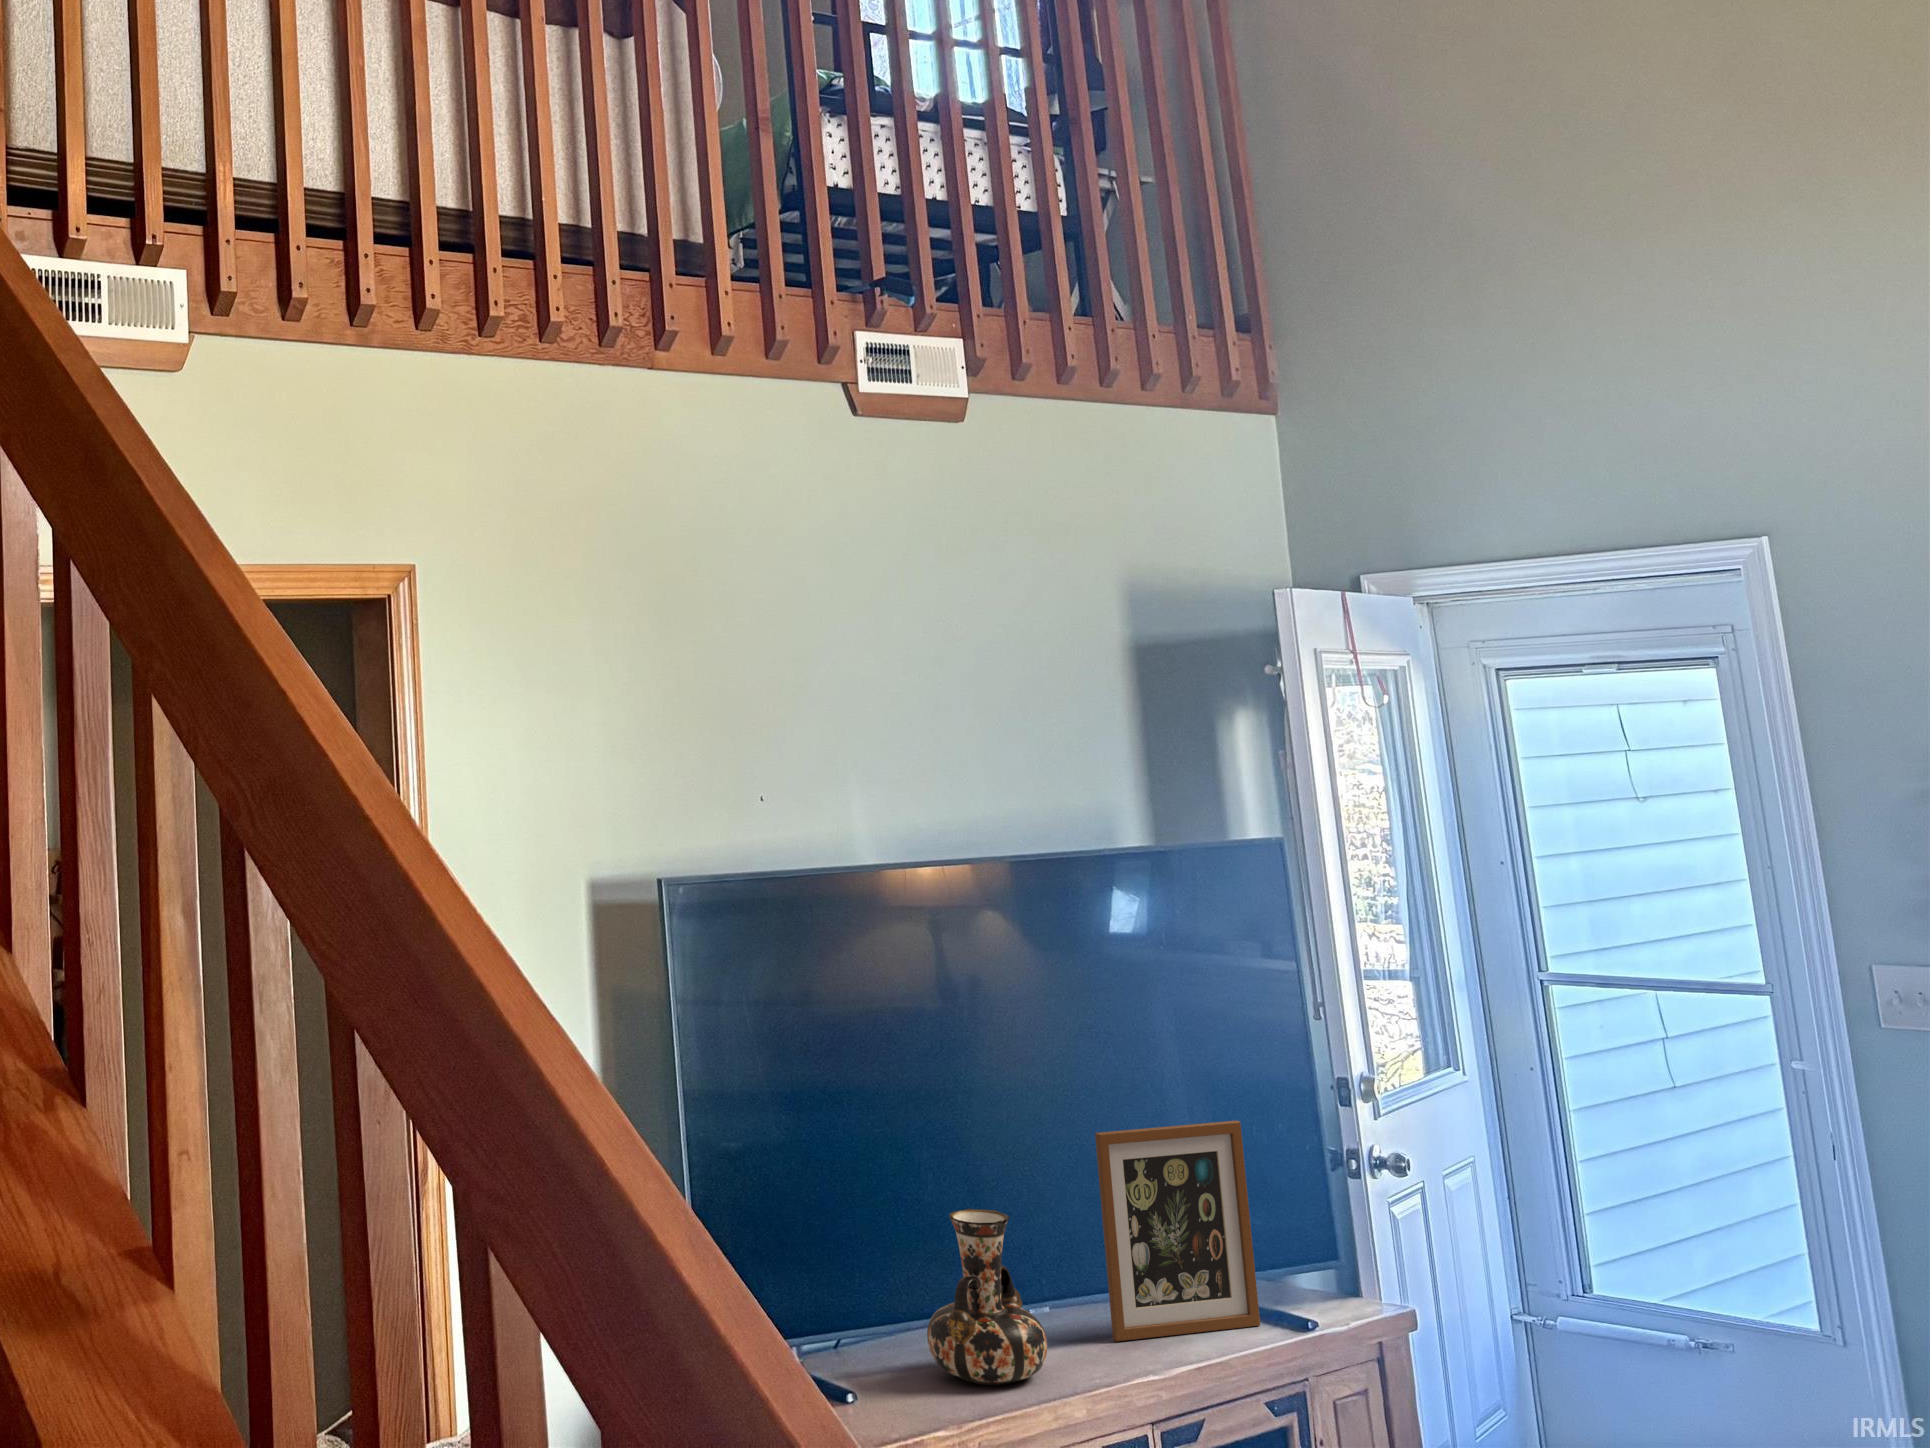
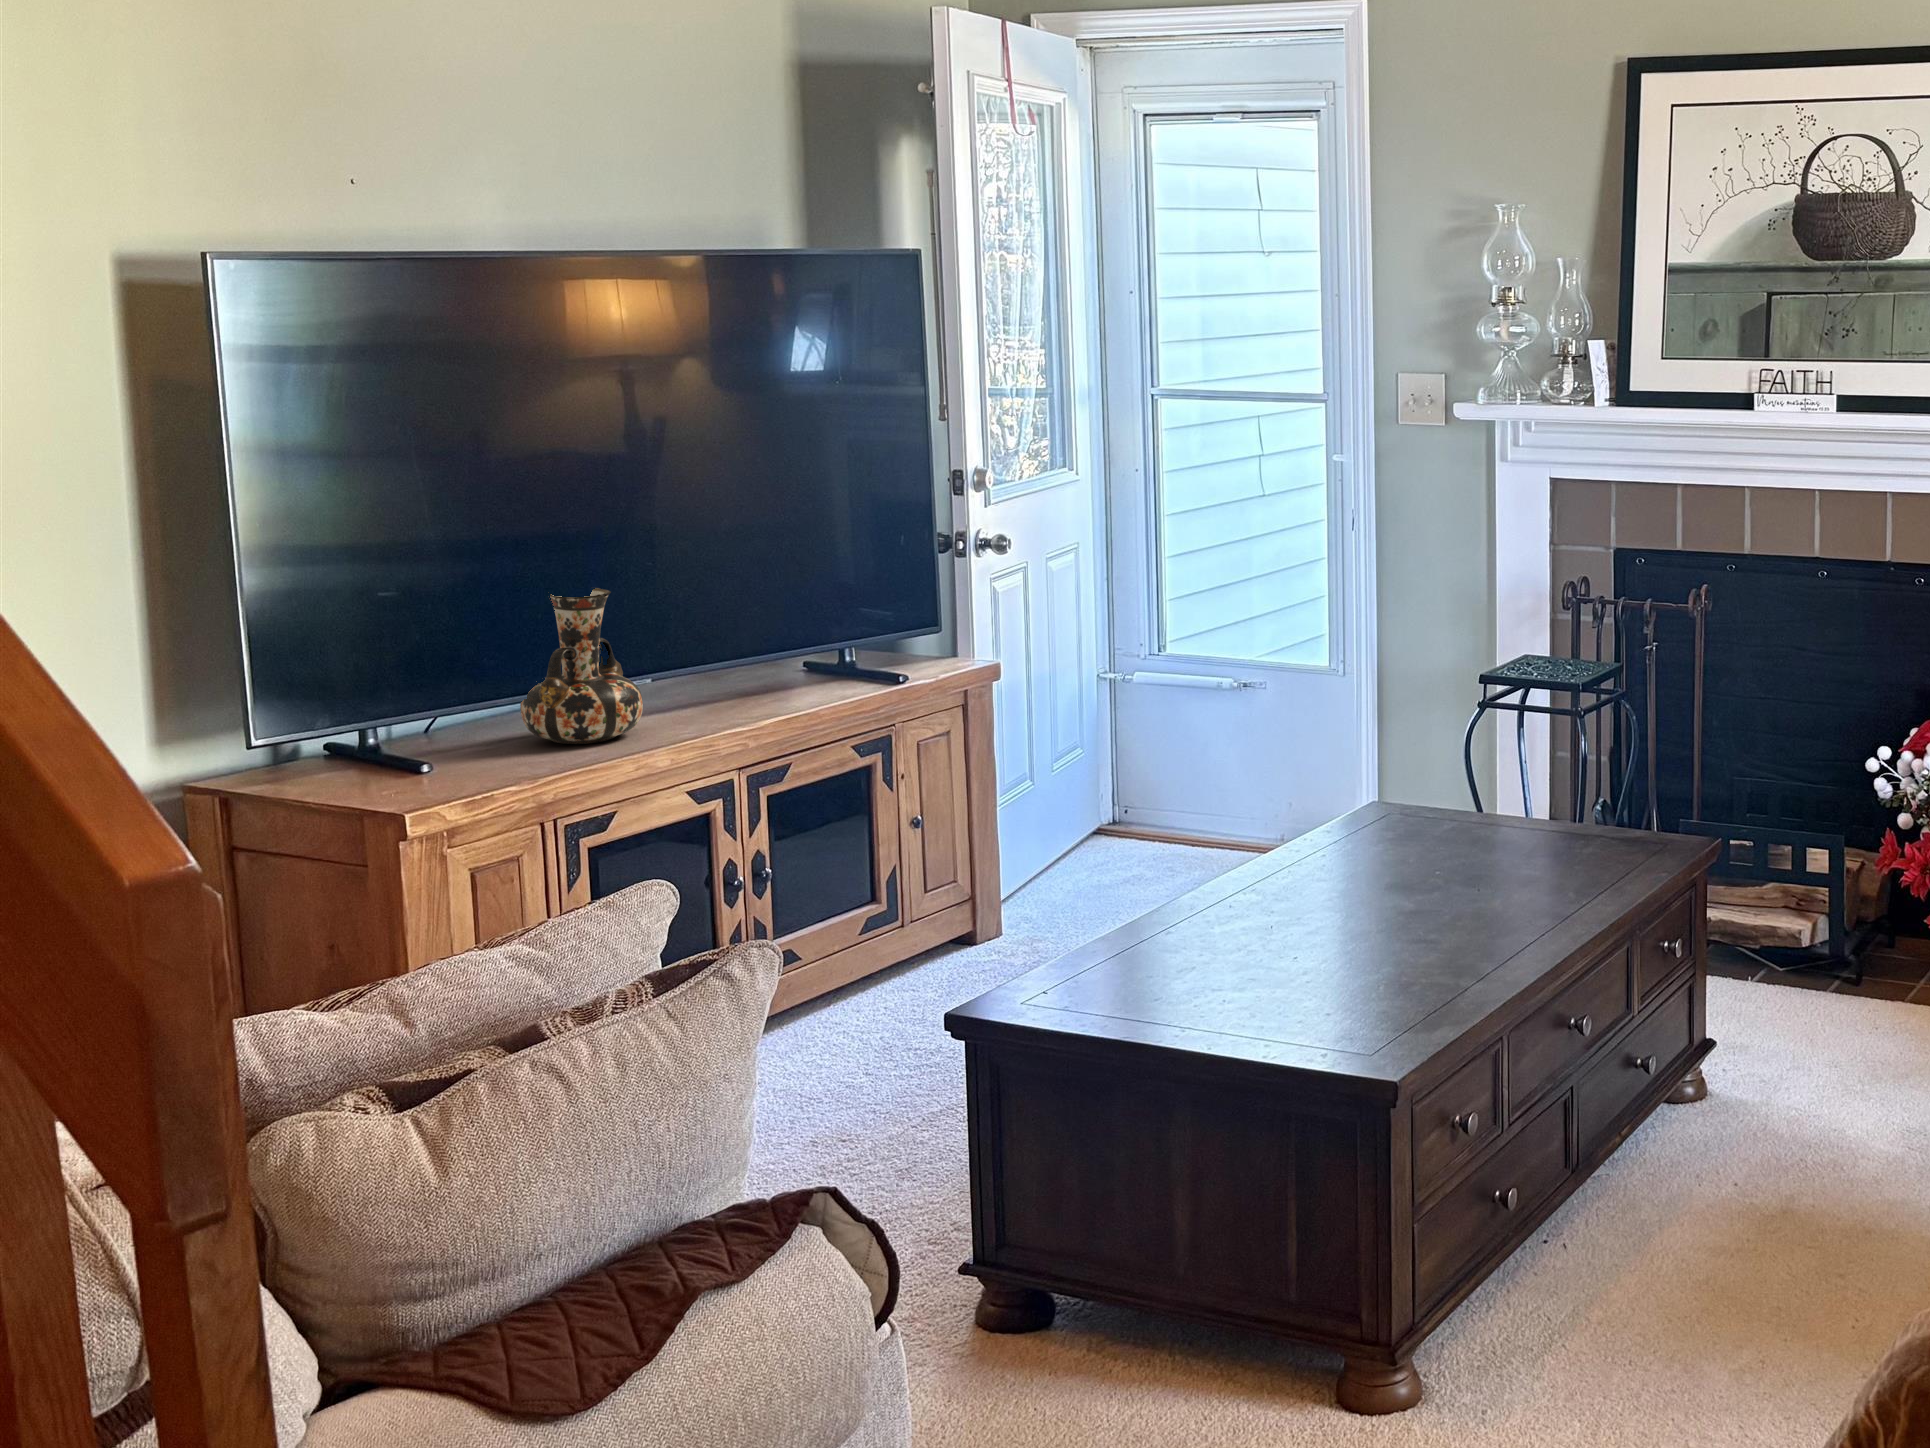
picture frame: present [1095,1121,1260,1341] -> none [710,507,859,706]

